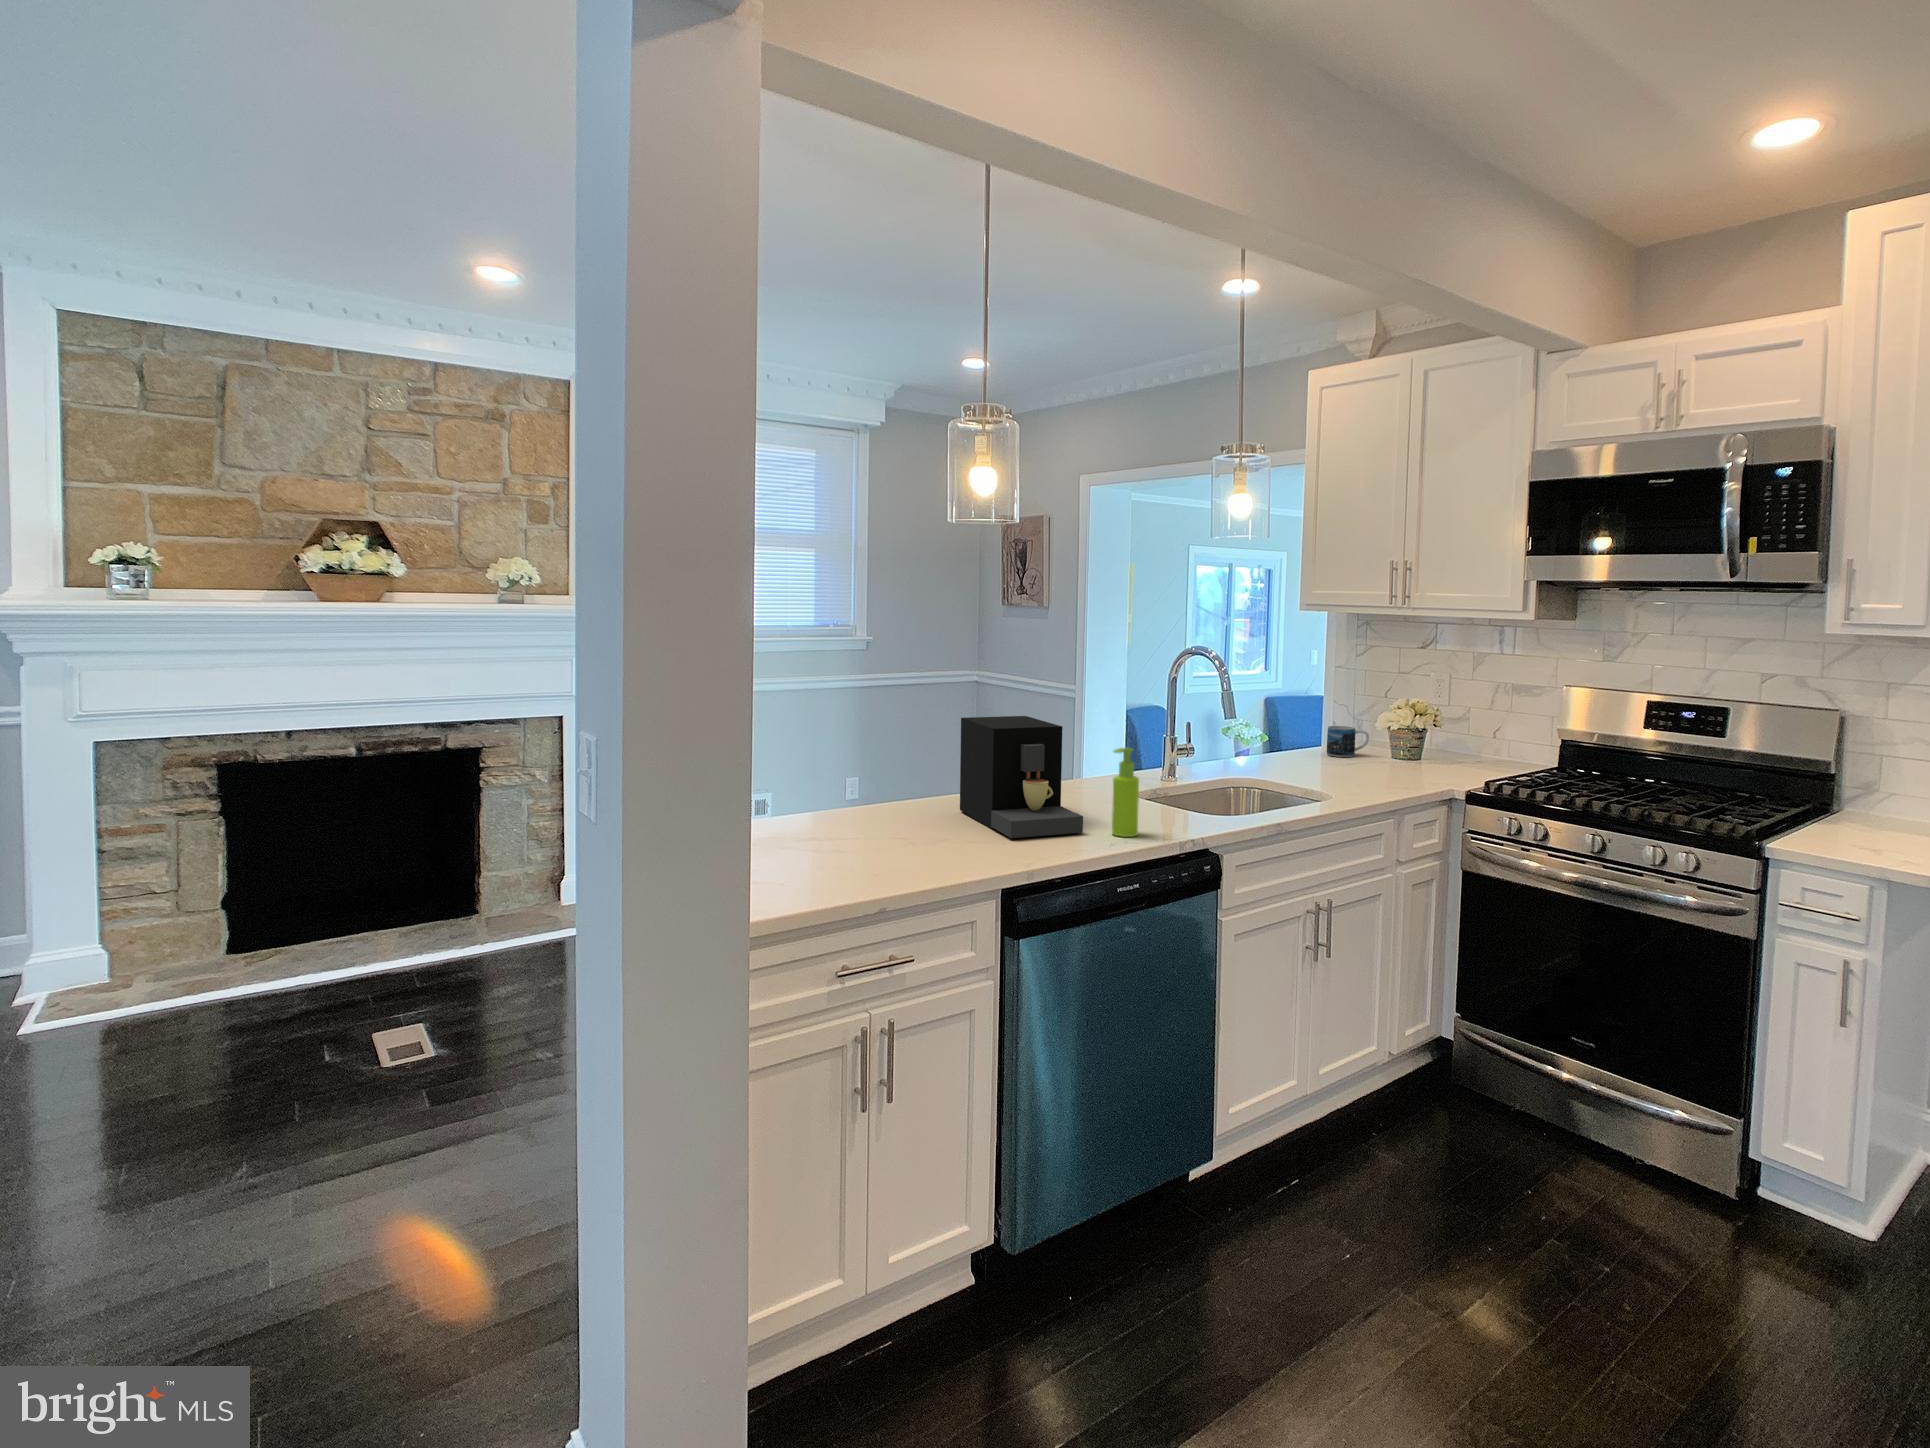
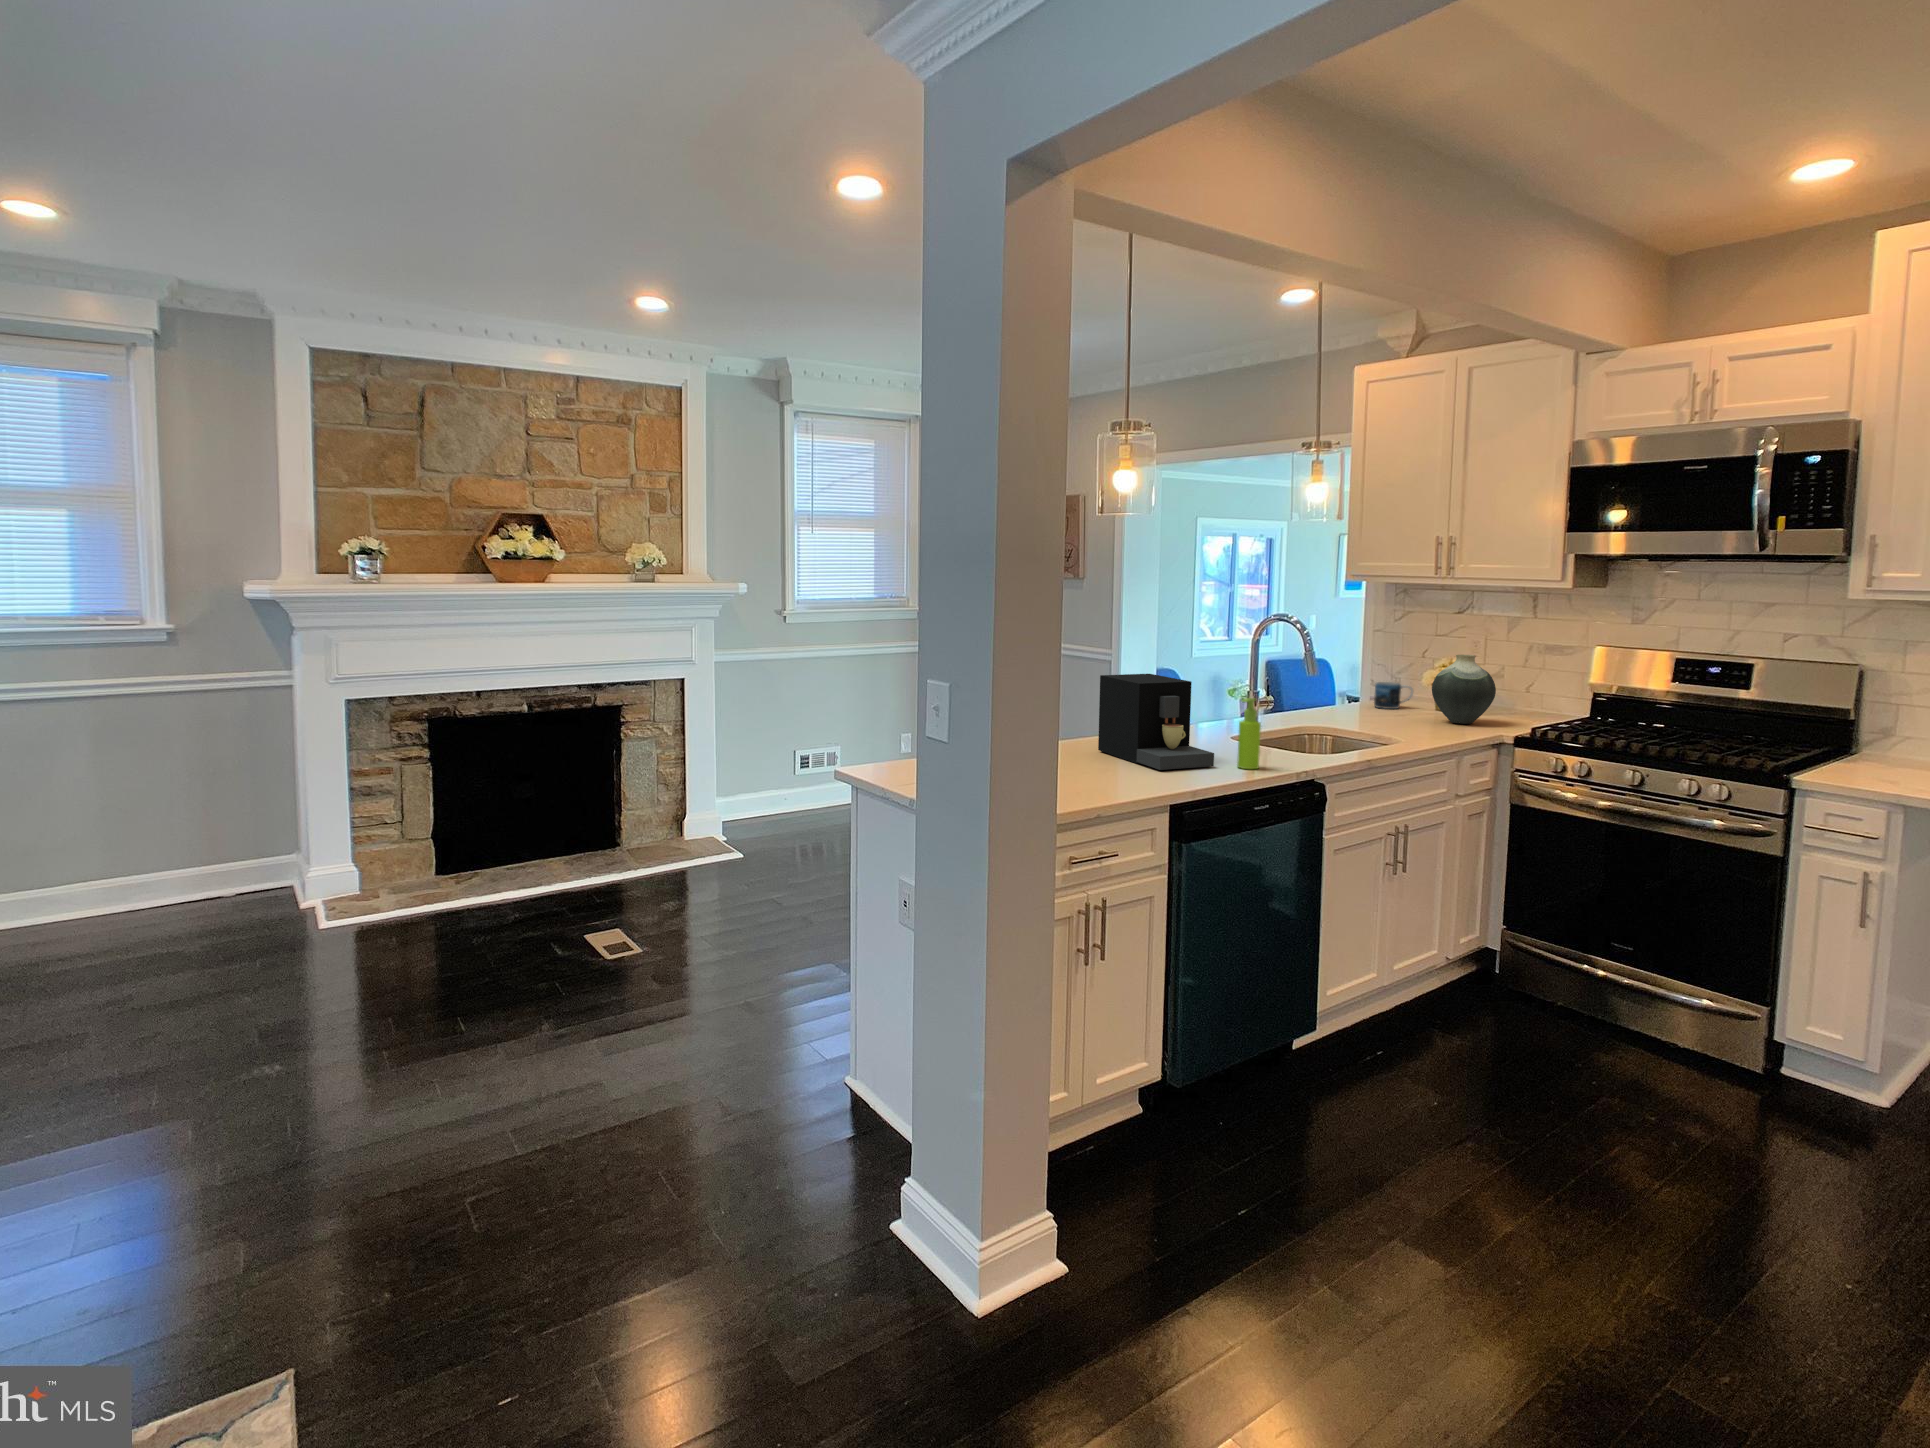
vase: none [1380,695,1450,776] -> present [1432,655,1496,724]

